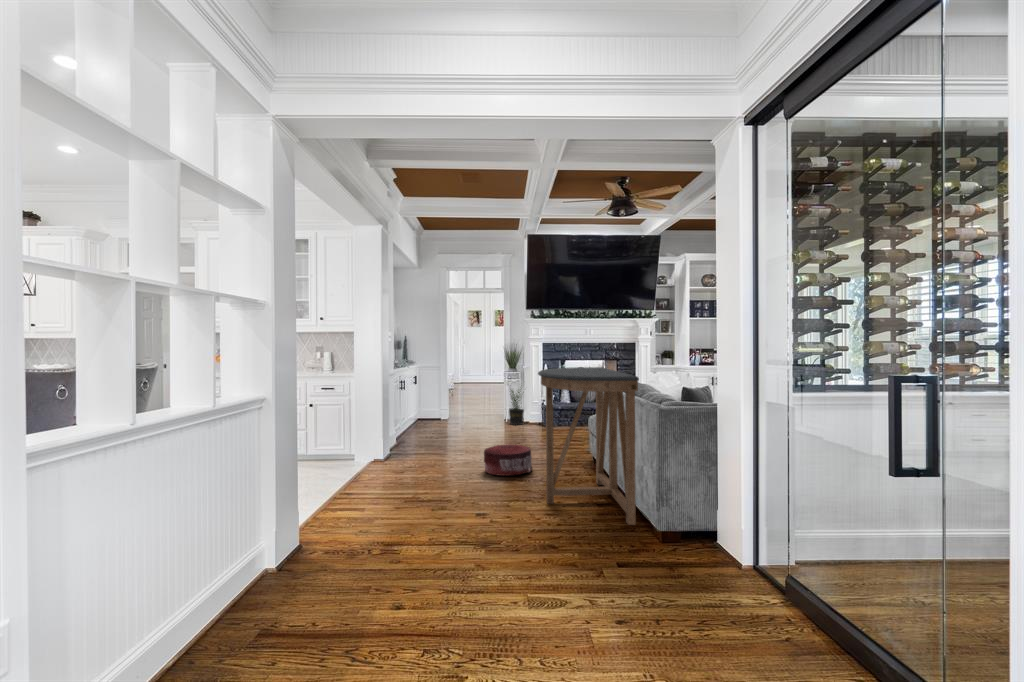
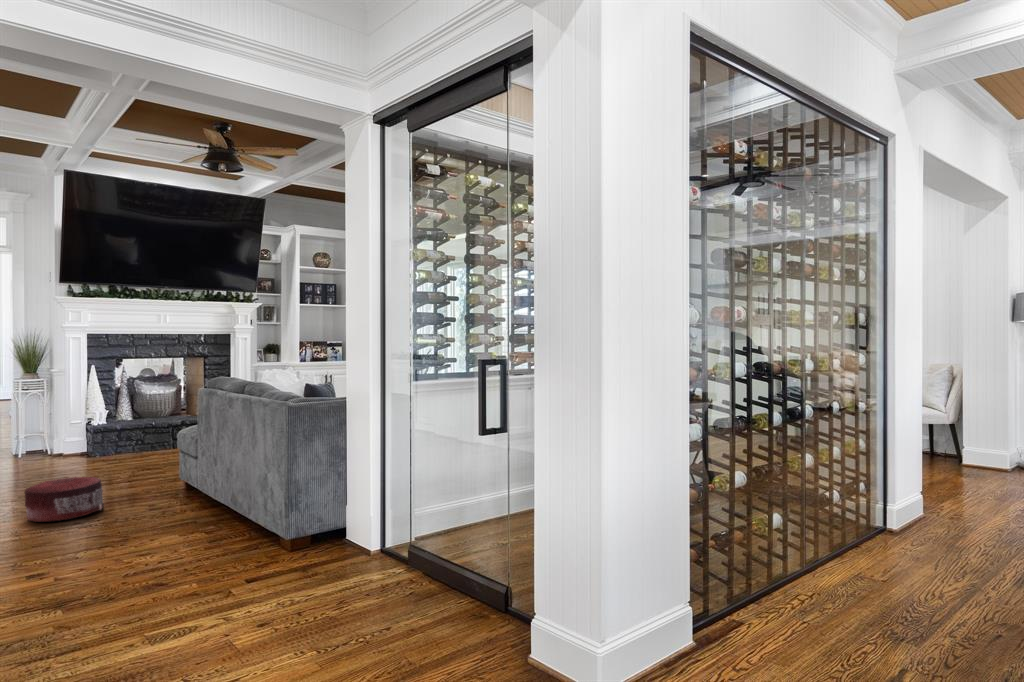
console table: present [538,367,639,525] -> none [119,366,258,542]
potted plant: present [509,389,524,425] -> none [33,392,73,456]

